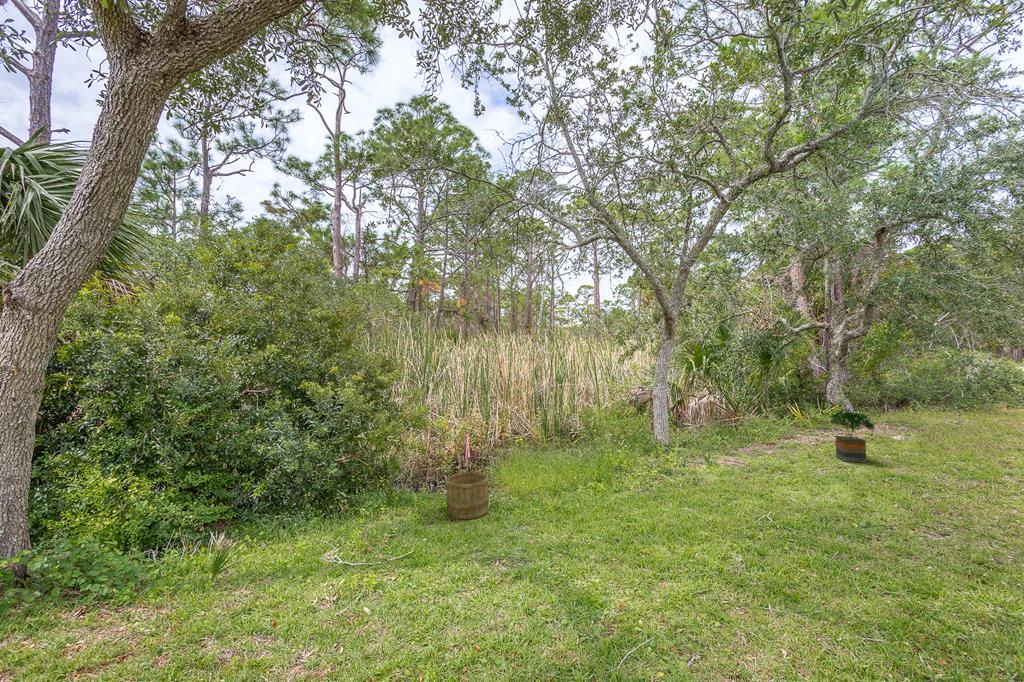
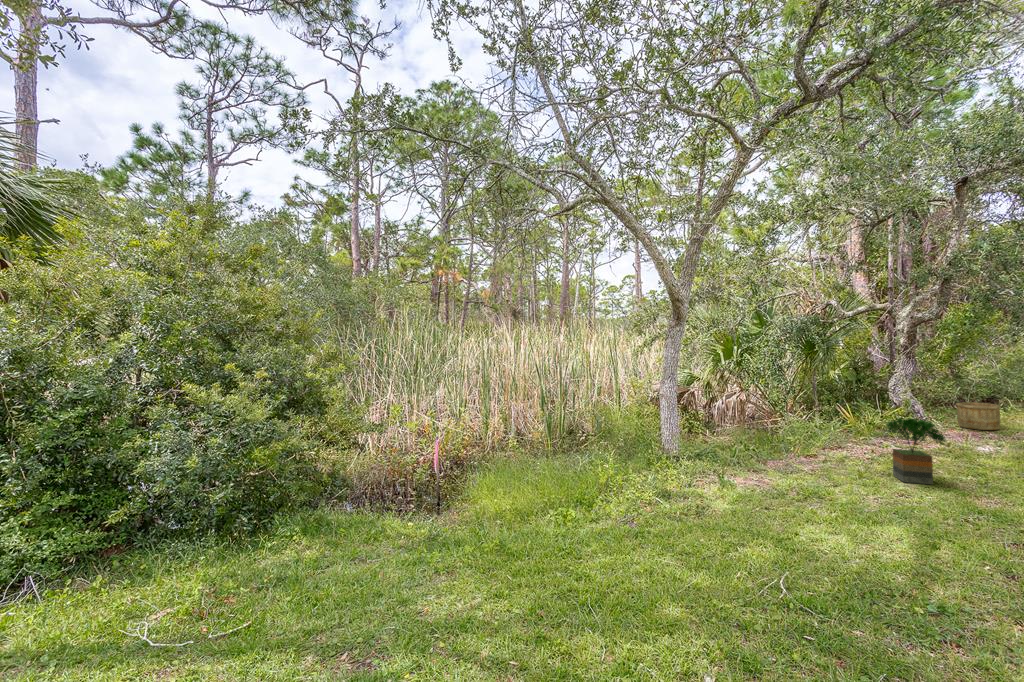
wooden bucket: present [445,472,489,520] -> present [956,402,1001,430]

